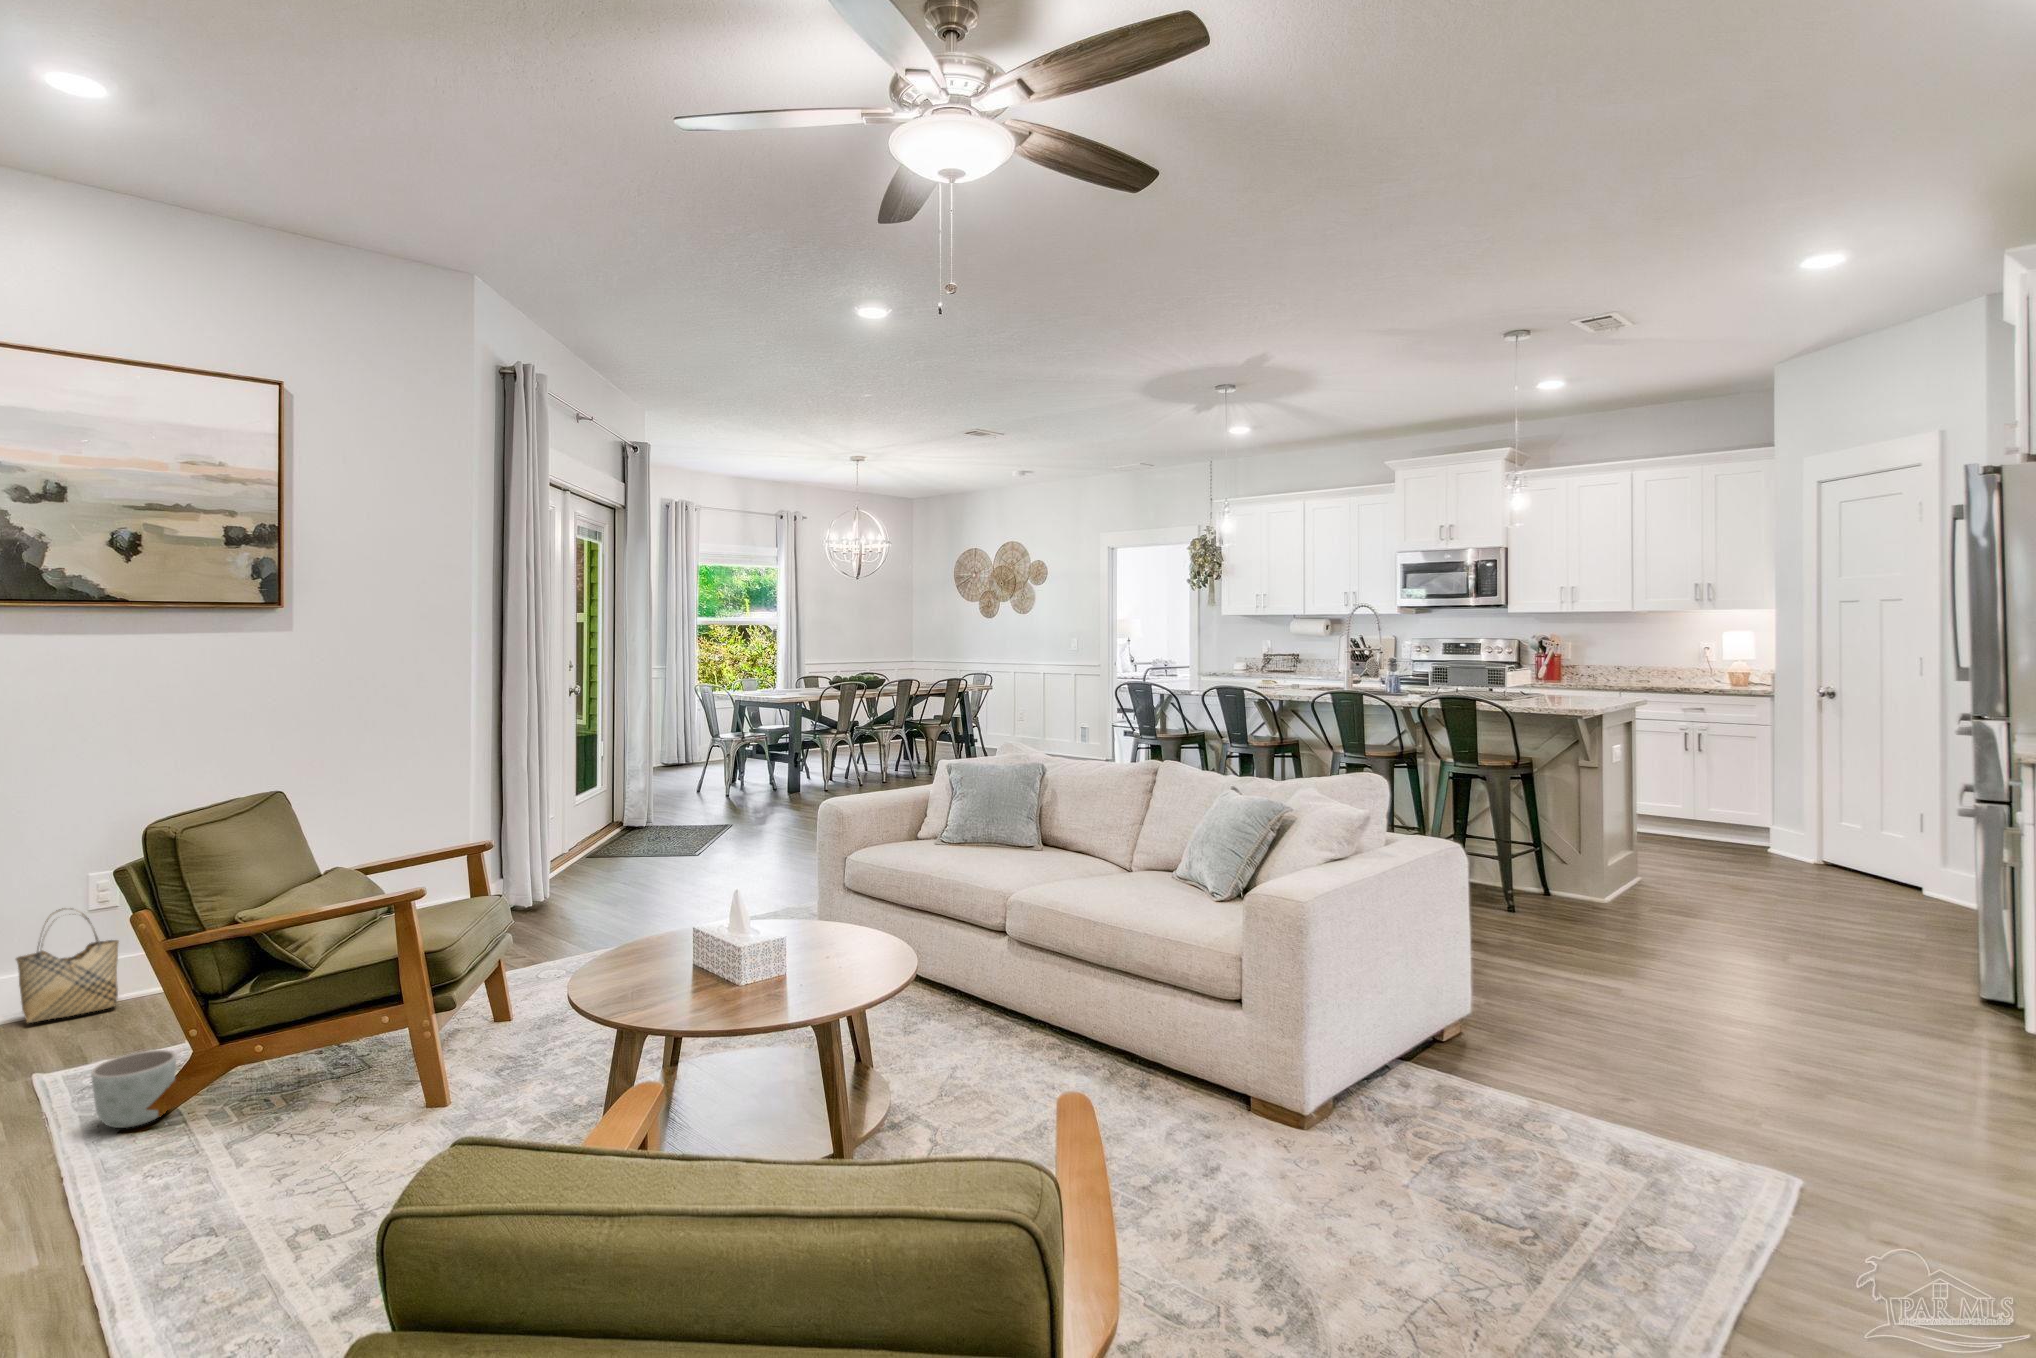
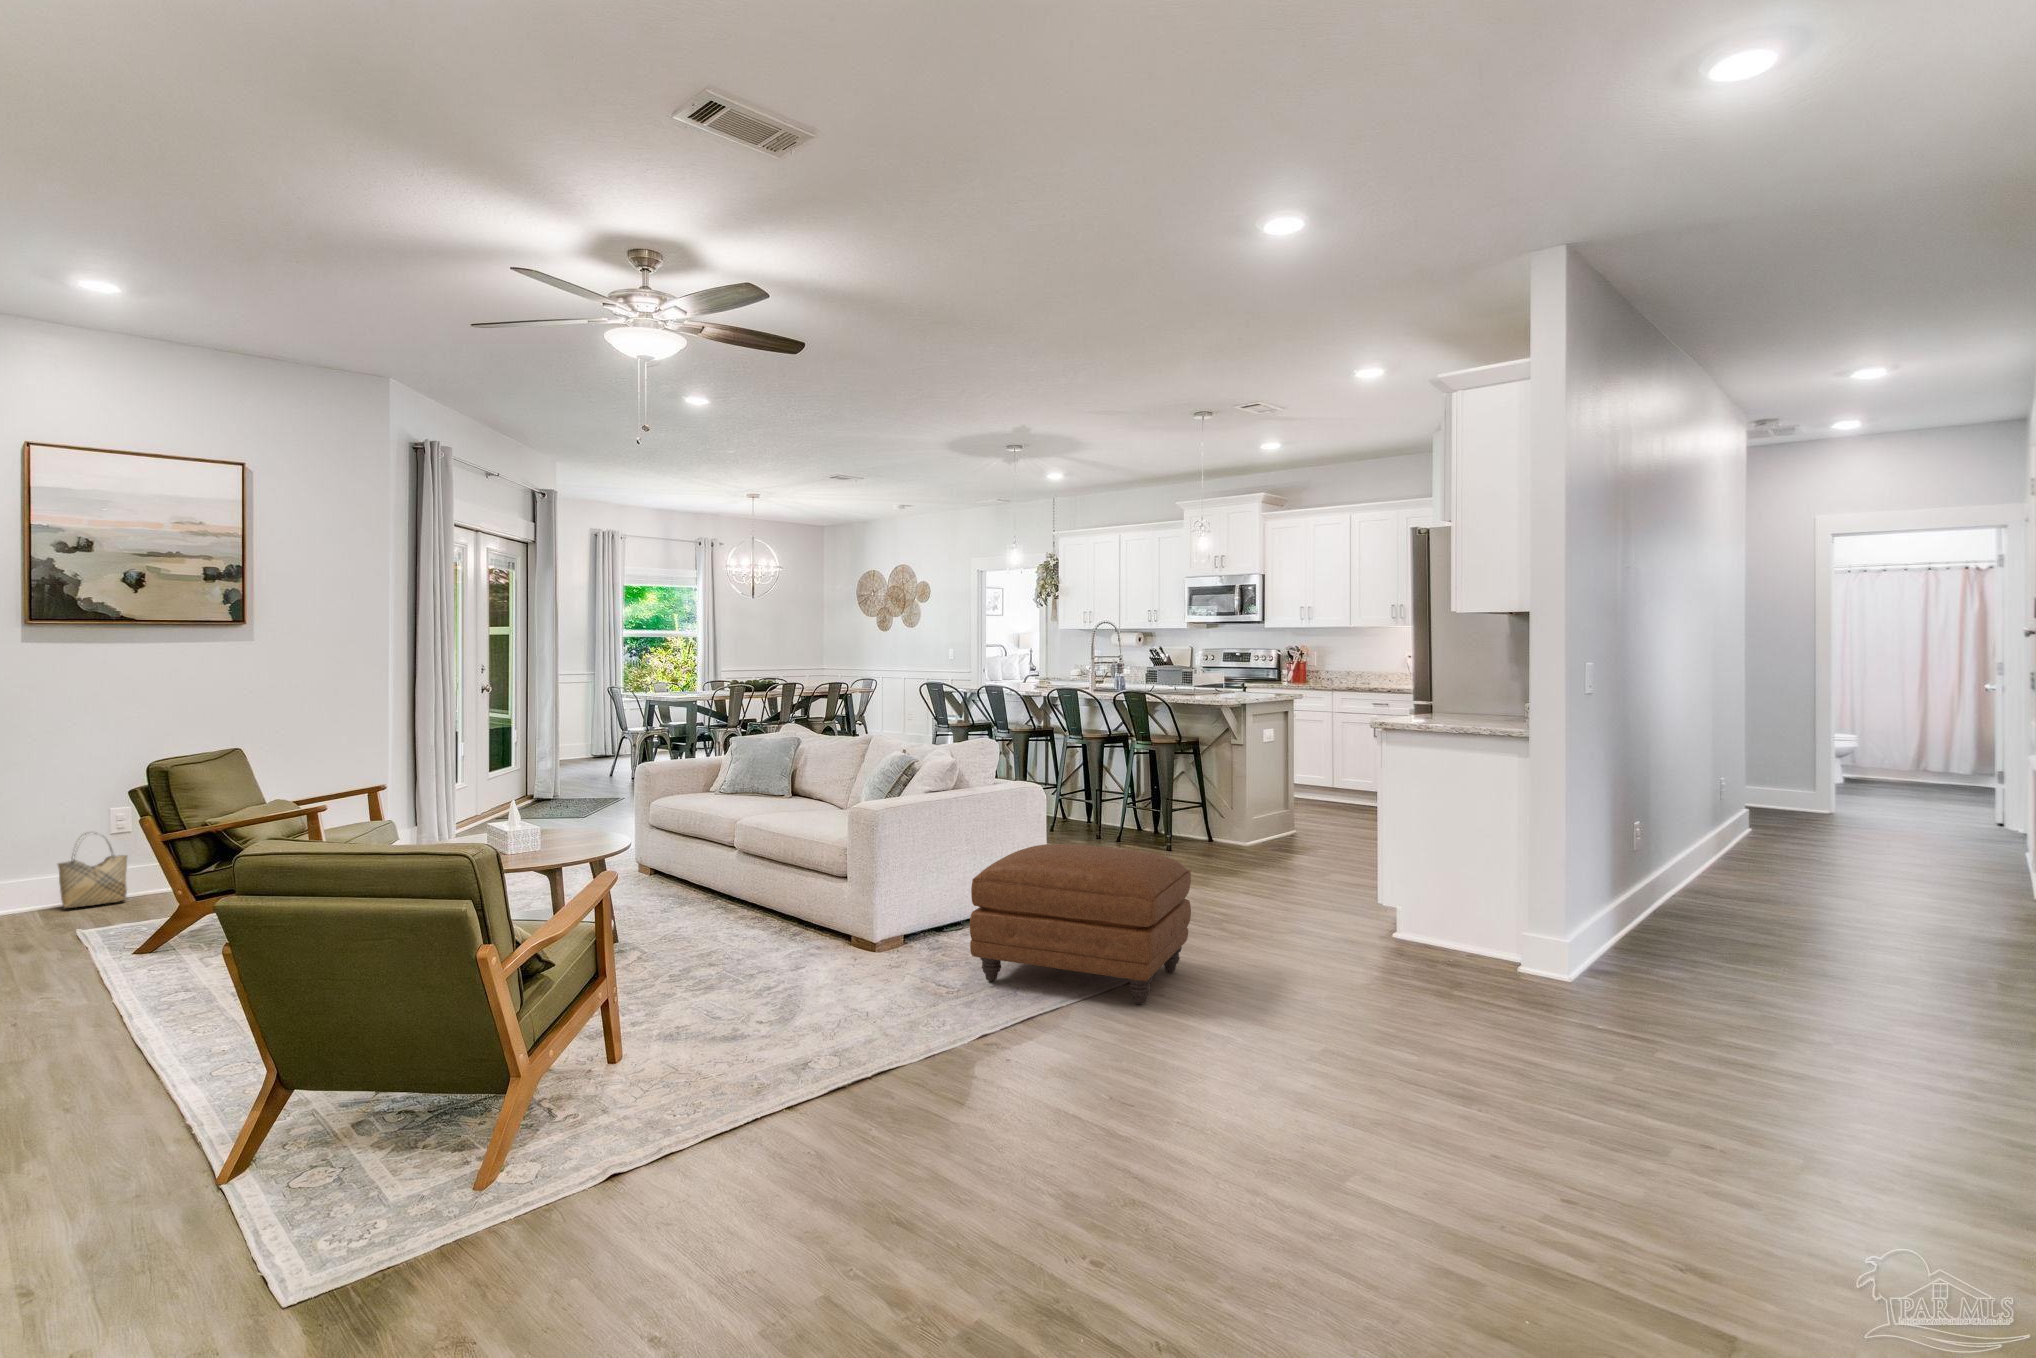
ottoman: none [1516,957,1930,1268] -> present [970,844,1191,1005]
planter: present [91,1050,176,1128] -> none [112,909,166,954]

